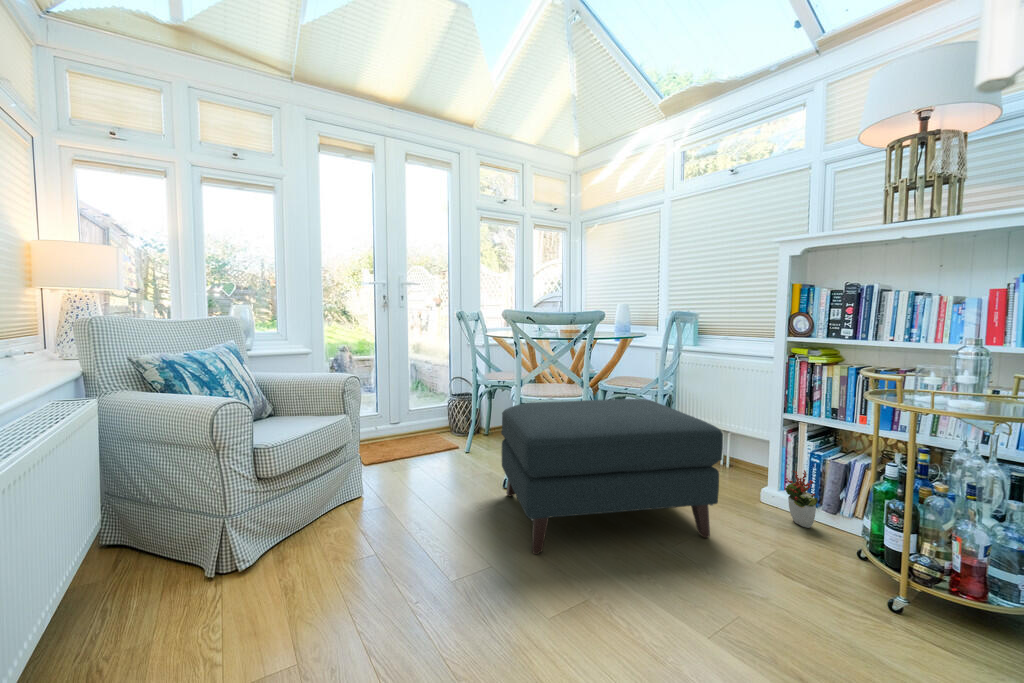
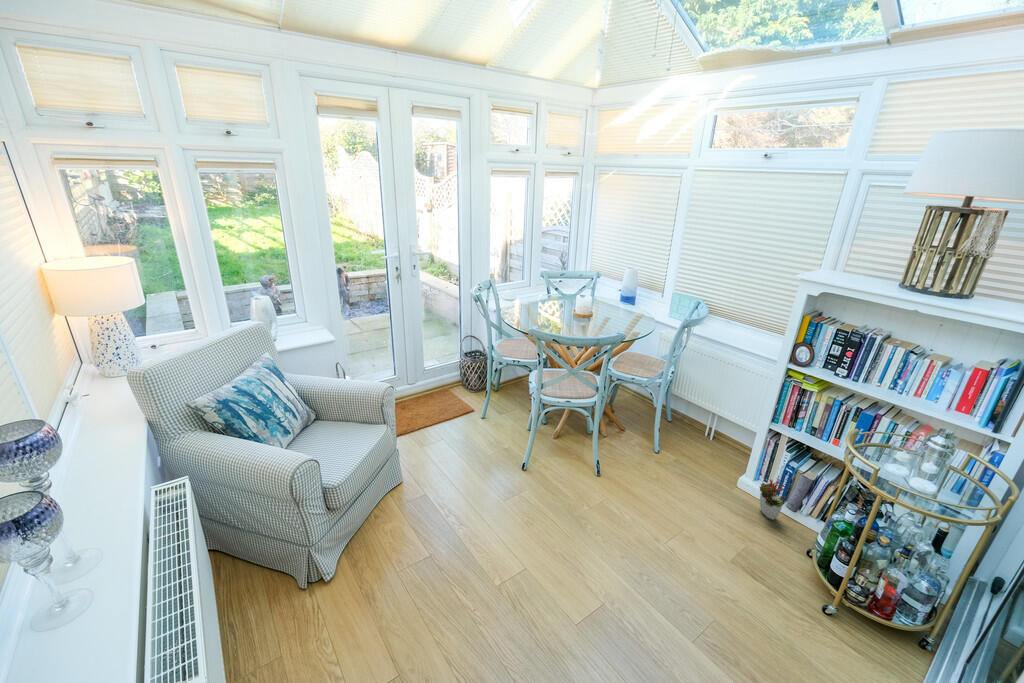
ottoman: present [501,399,723,554] -> none [521,400,719,554]

